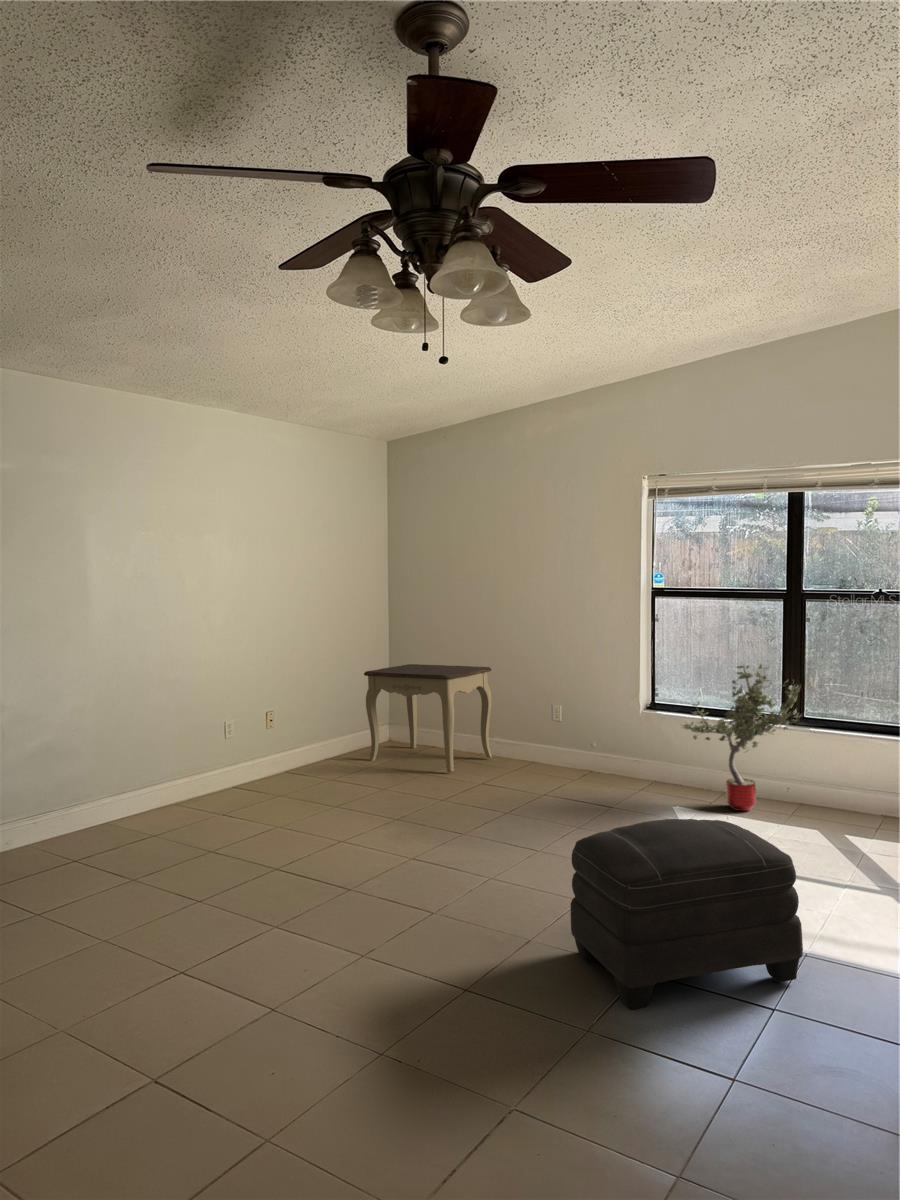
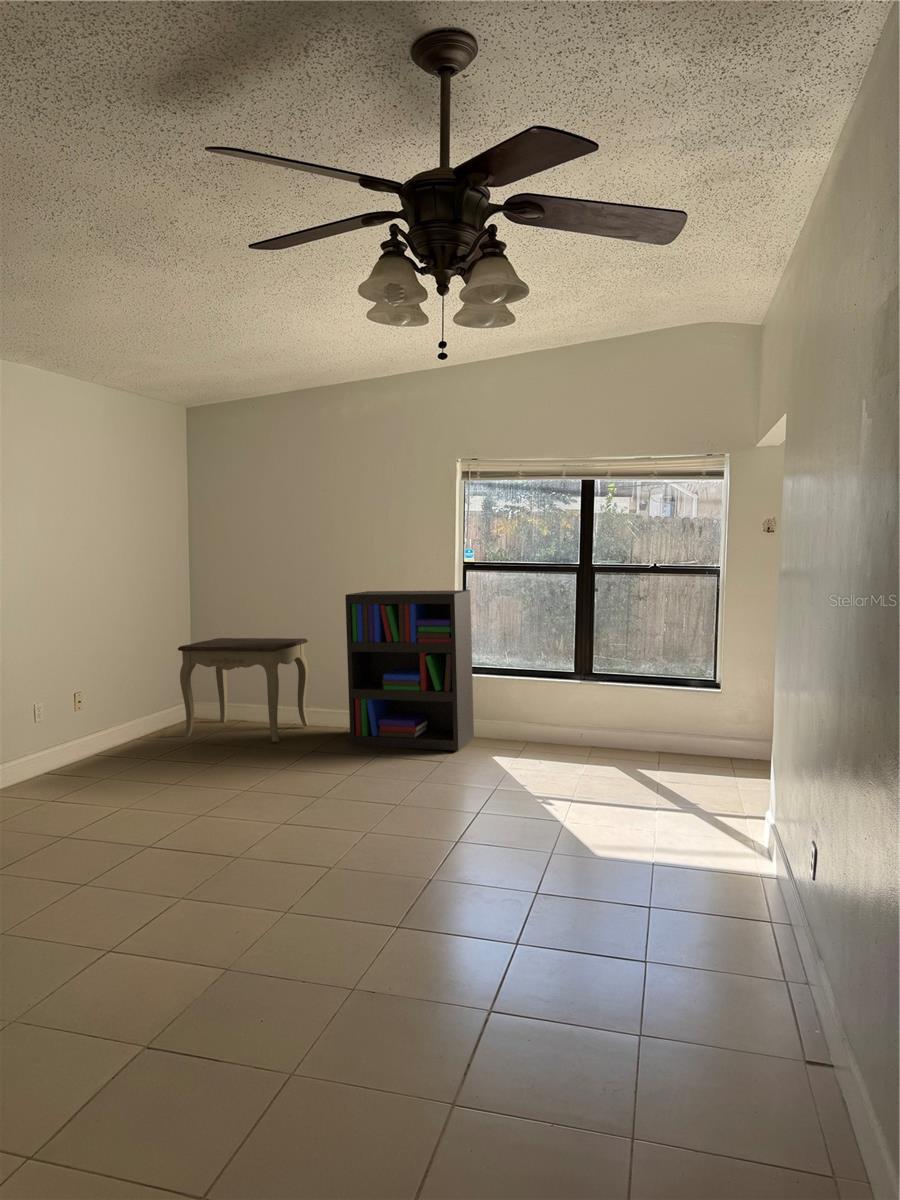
bookshelf: none [520,619,662,796] -> present [345,590,474,751]
potted tree: present [683,664,802,811] -> none [496,628,600,756]
ottoman: present [571,819,803,1010] -> none [470,759,659,920]

